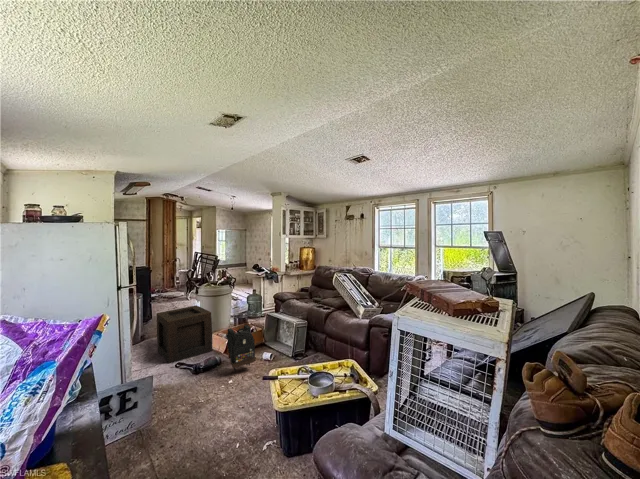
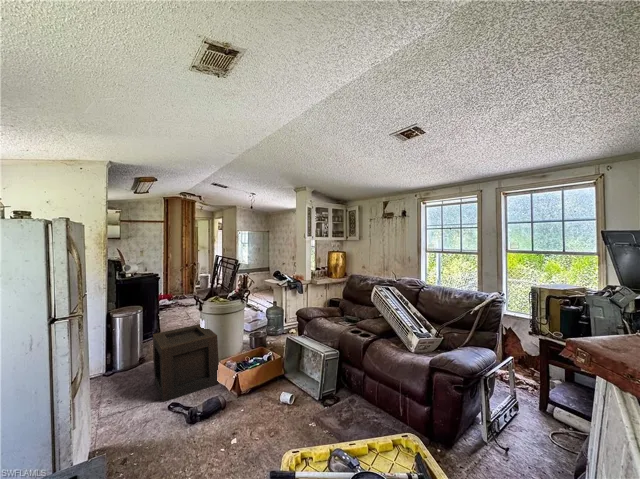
backpack: present [227,325,256,372] -> none [233,357,270,423]

